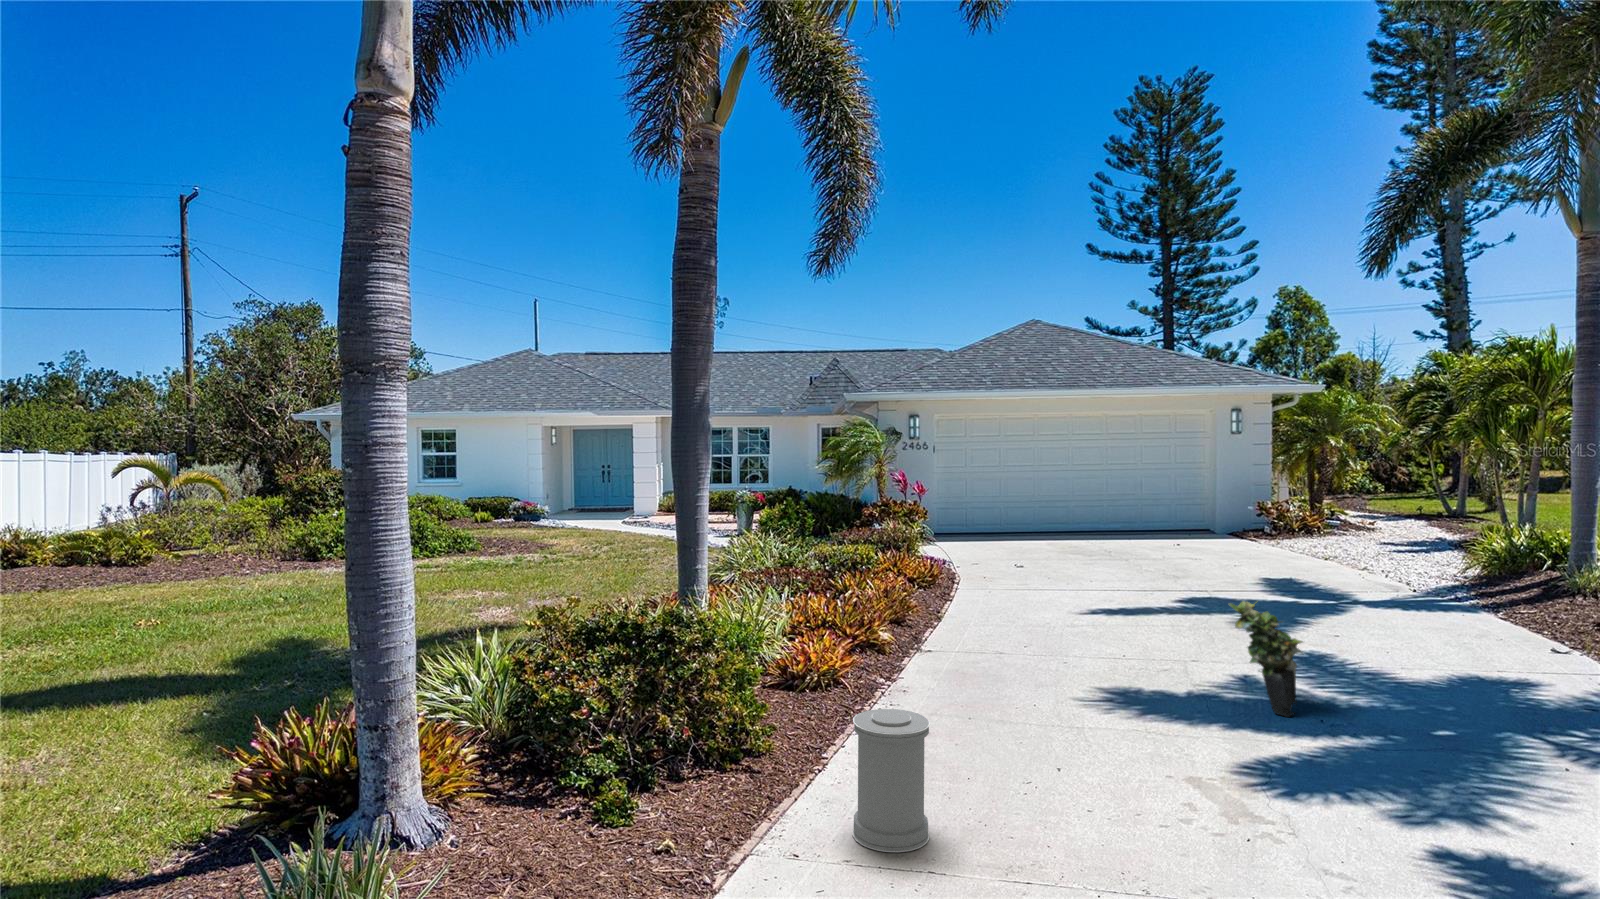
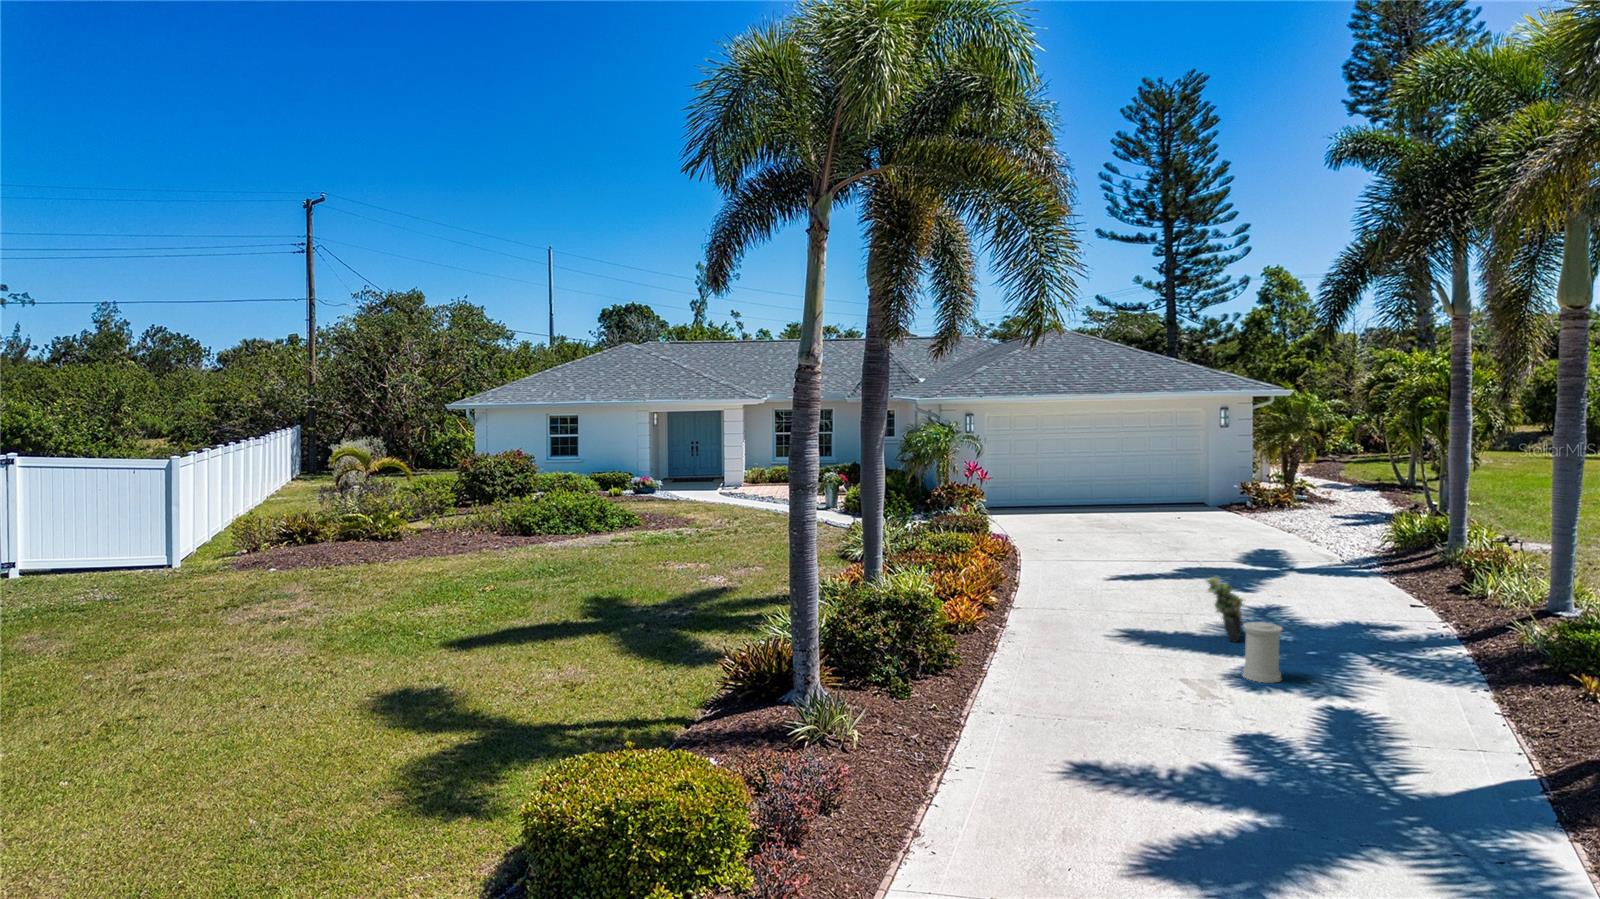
trash can: present [852,709,930,852] -> present [1243,622,1282,682]

